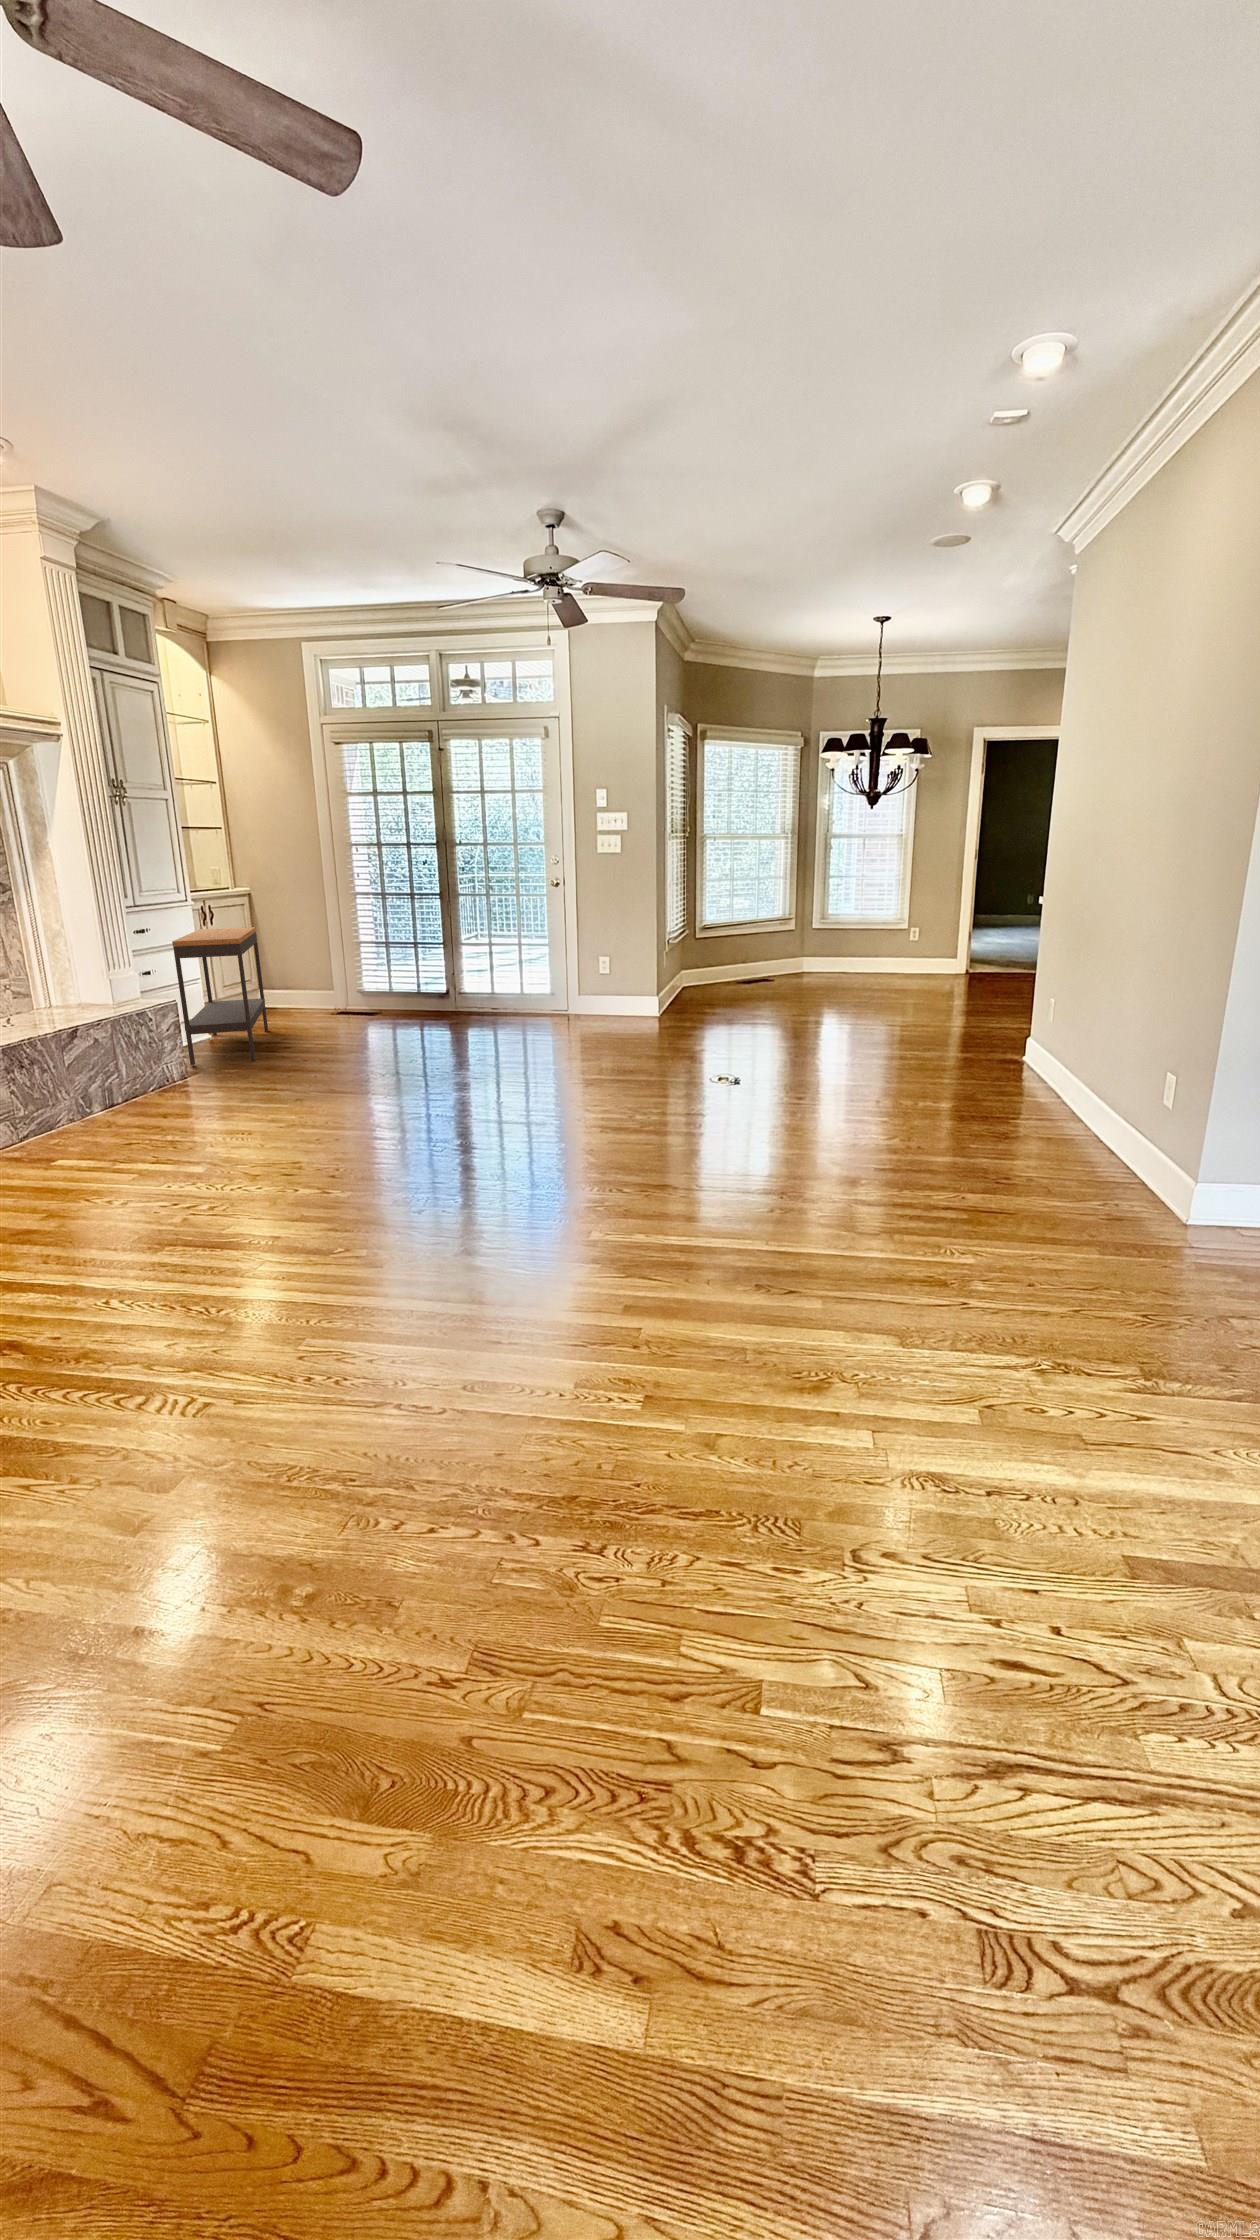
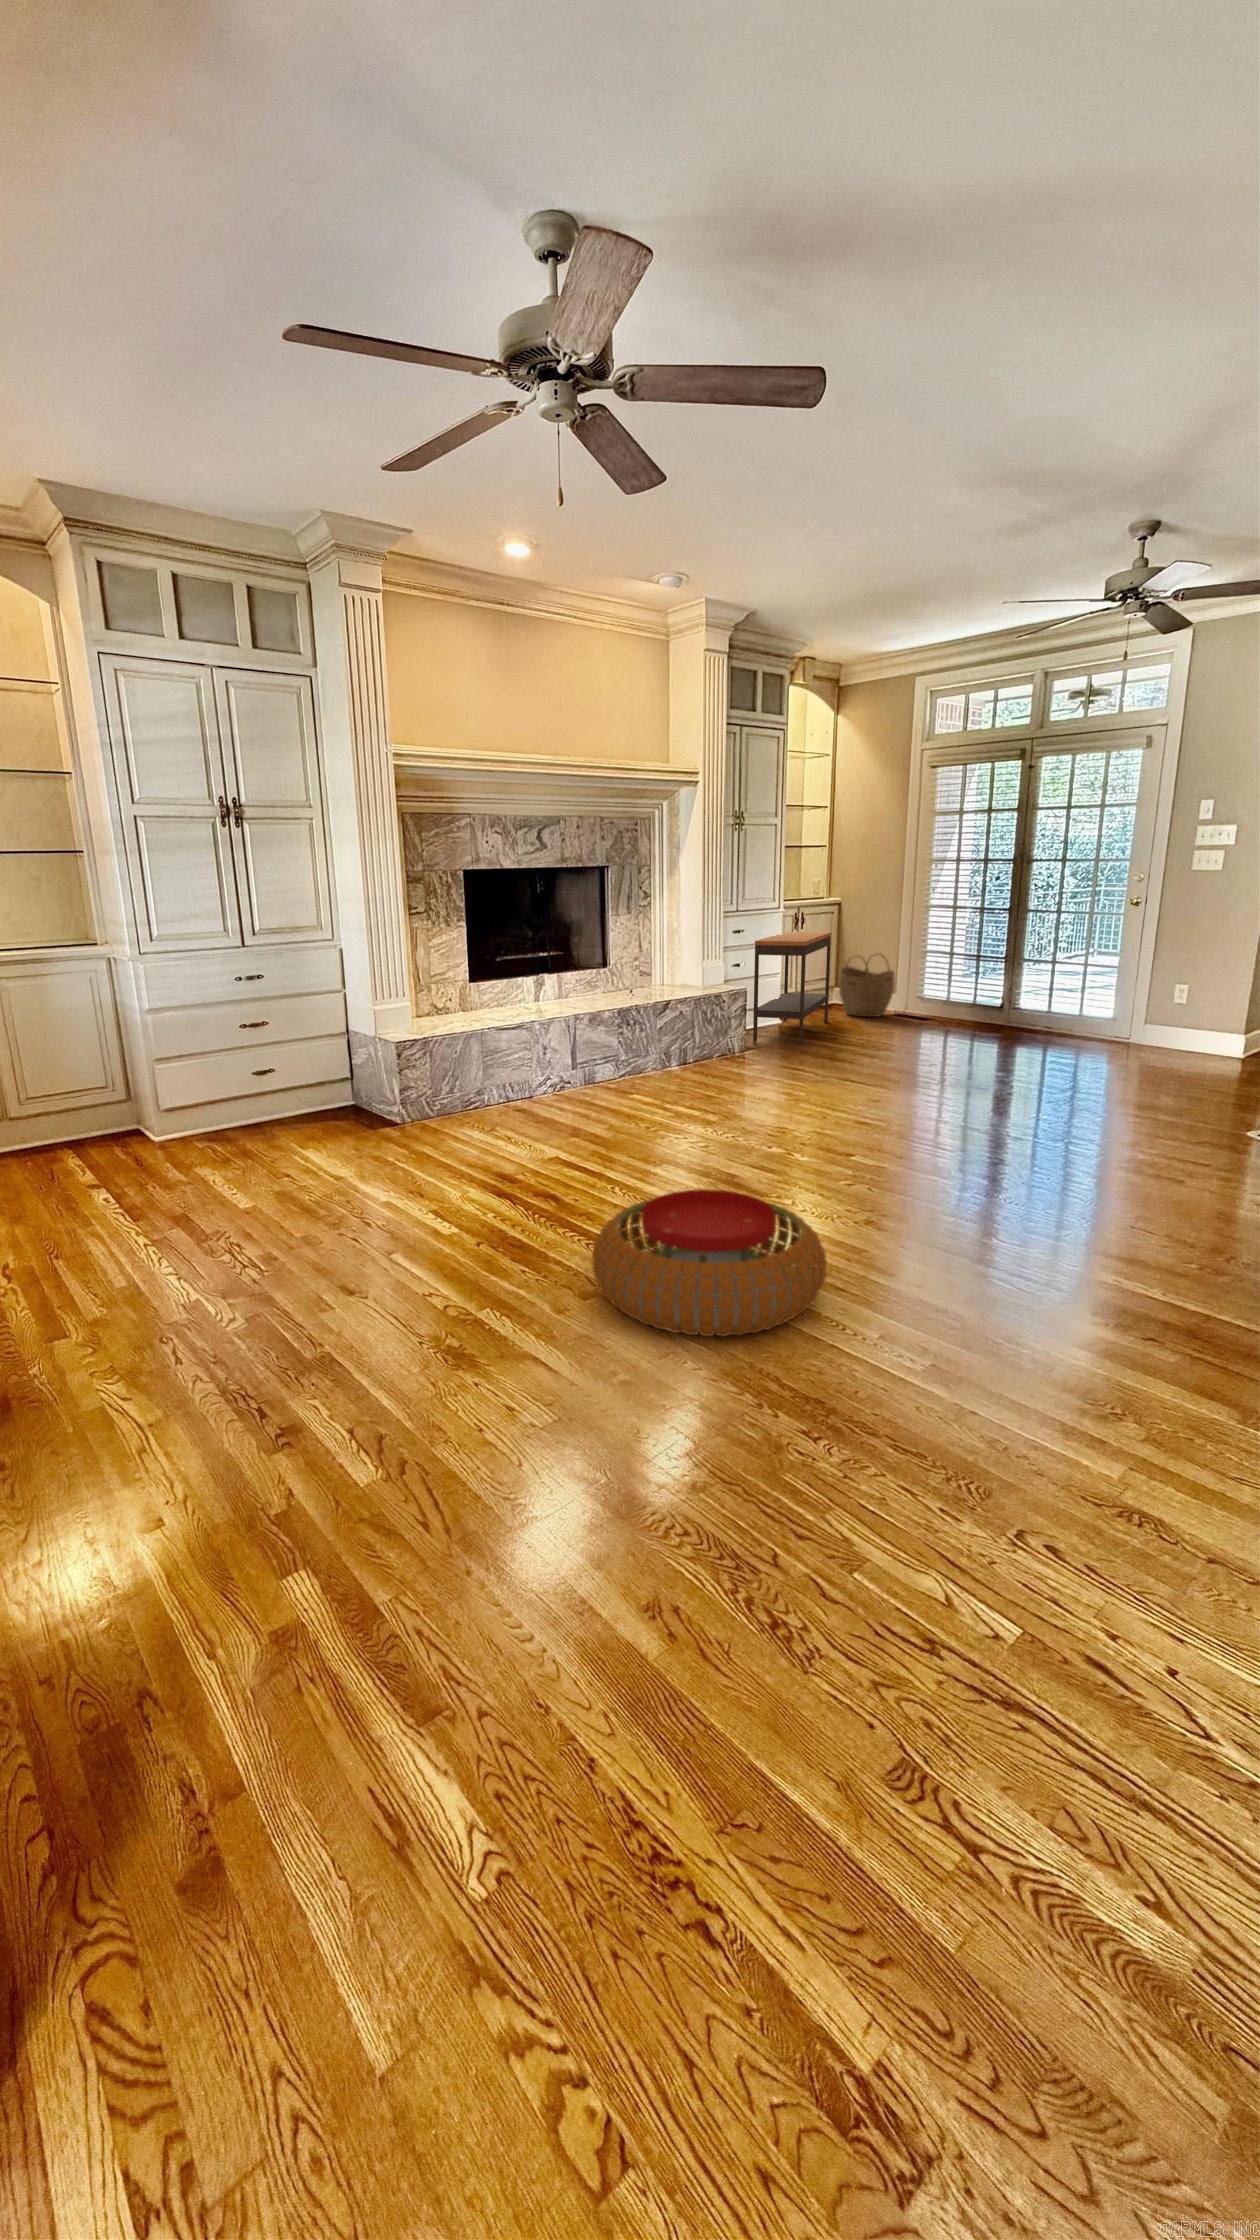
woven basket: none [268,948,334,1020] -> present [839,955,895,1017]
pouf: none [155,1263,494,1491] -> present [592,1189,827,1337]

